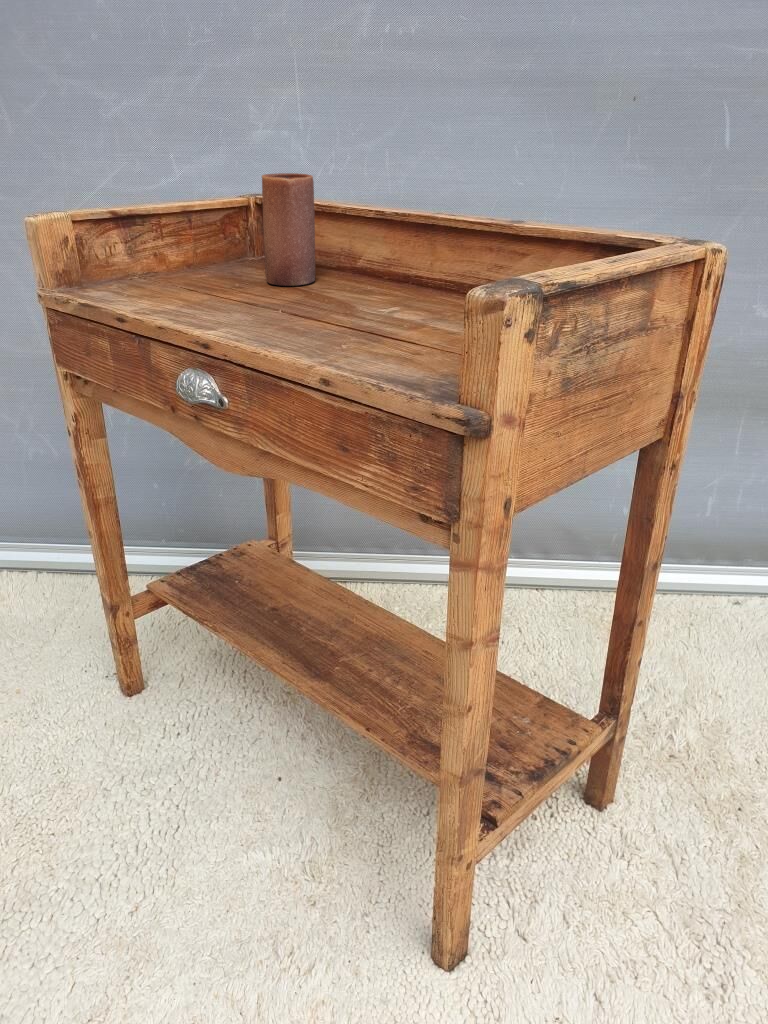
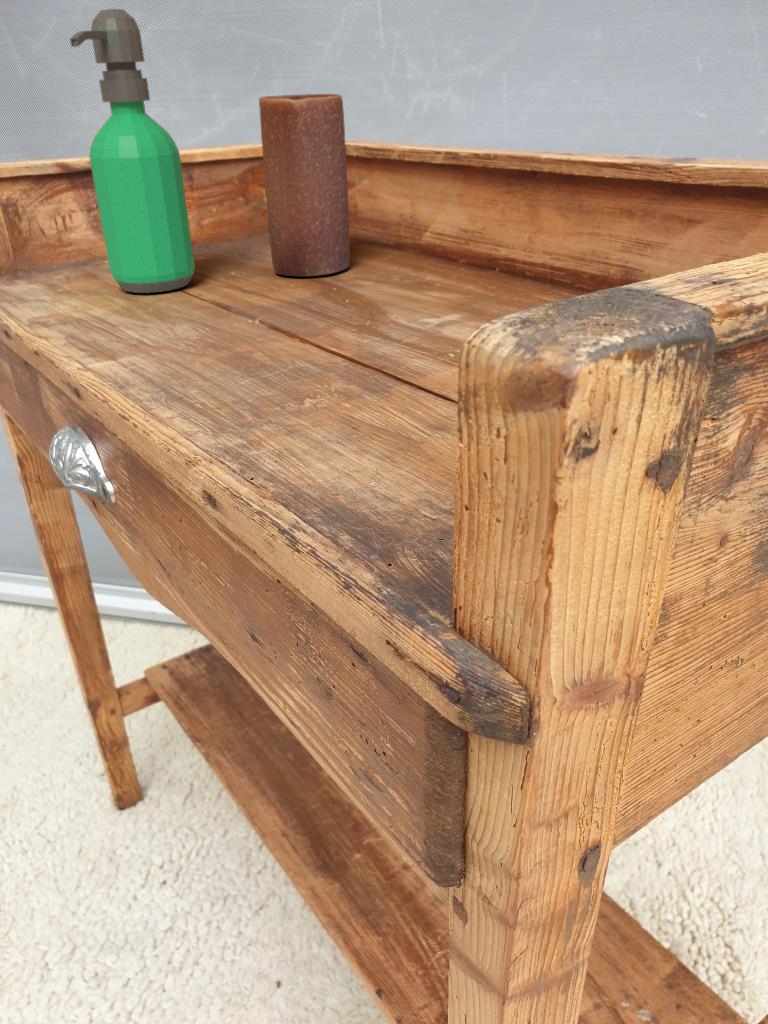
soap dispenser: none [161,123,222,295] -> present [70,9,195,293]

